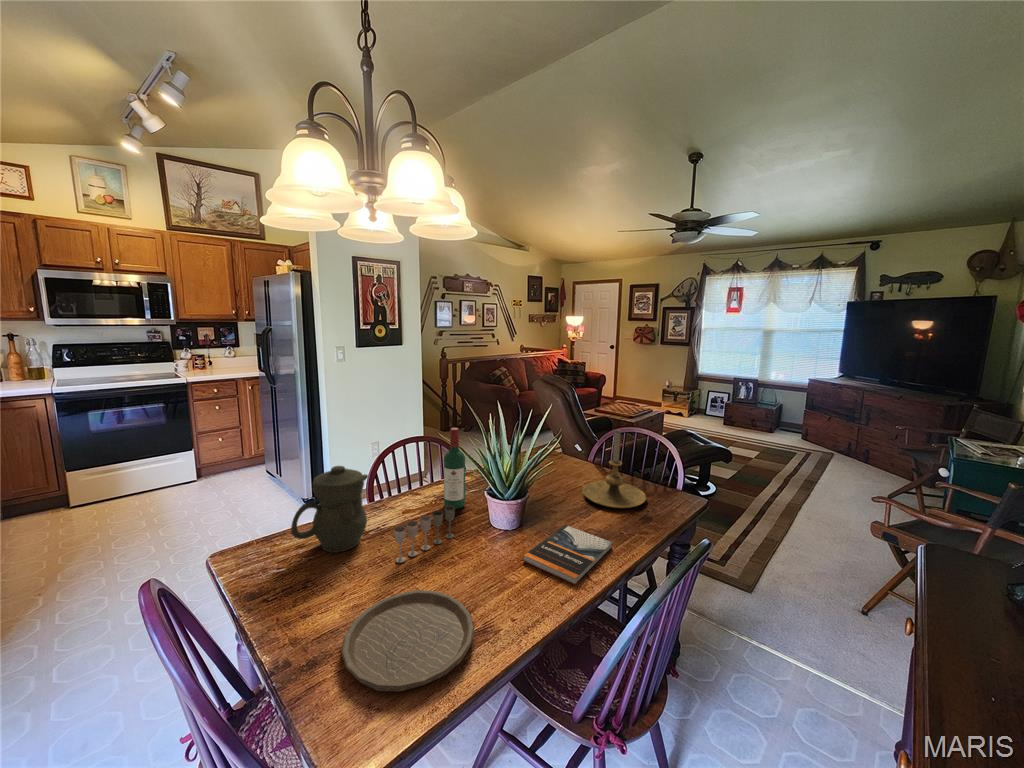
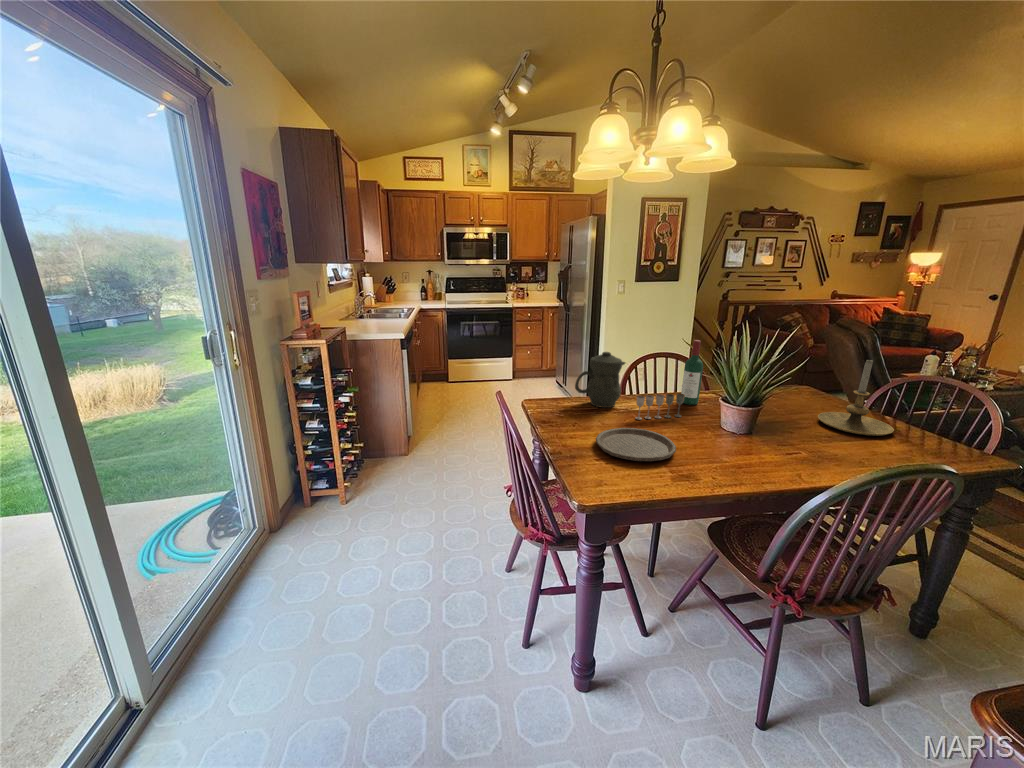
book: present [522,525,612,584] -> none [730,429,821,458]

